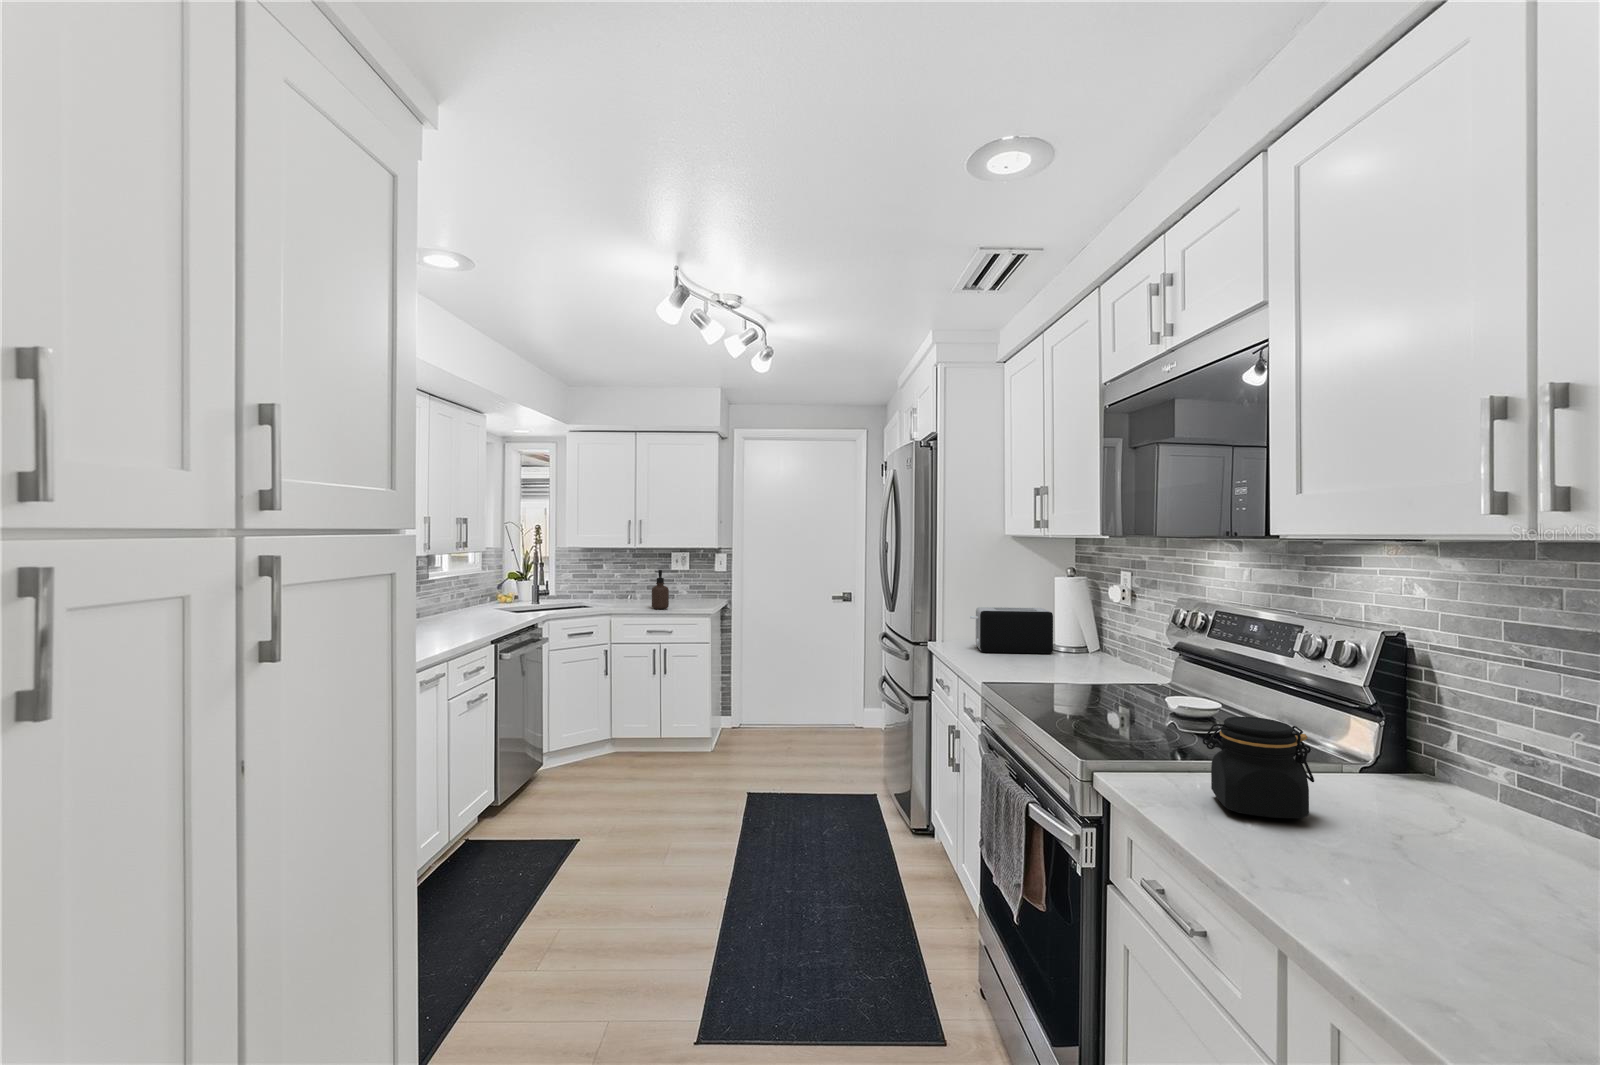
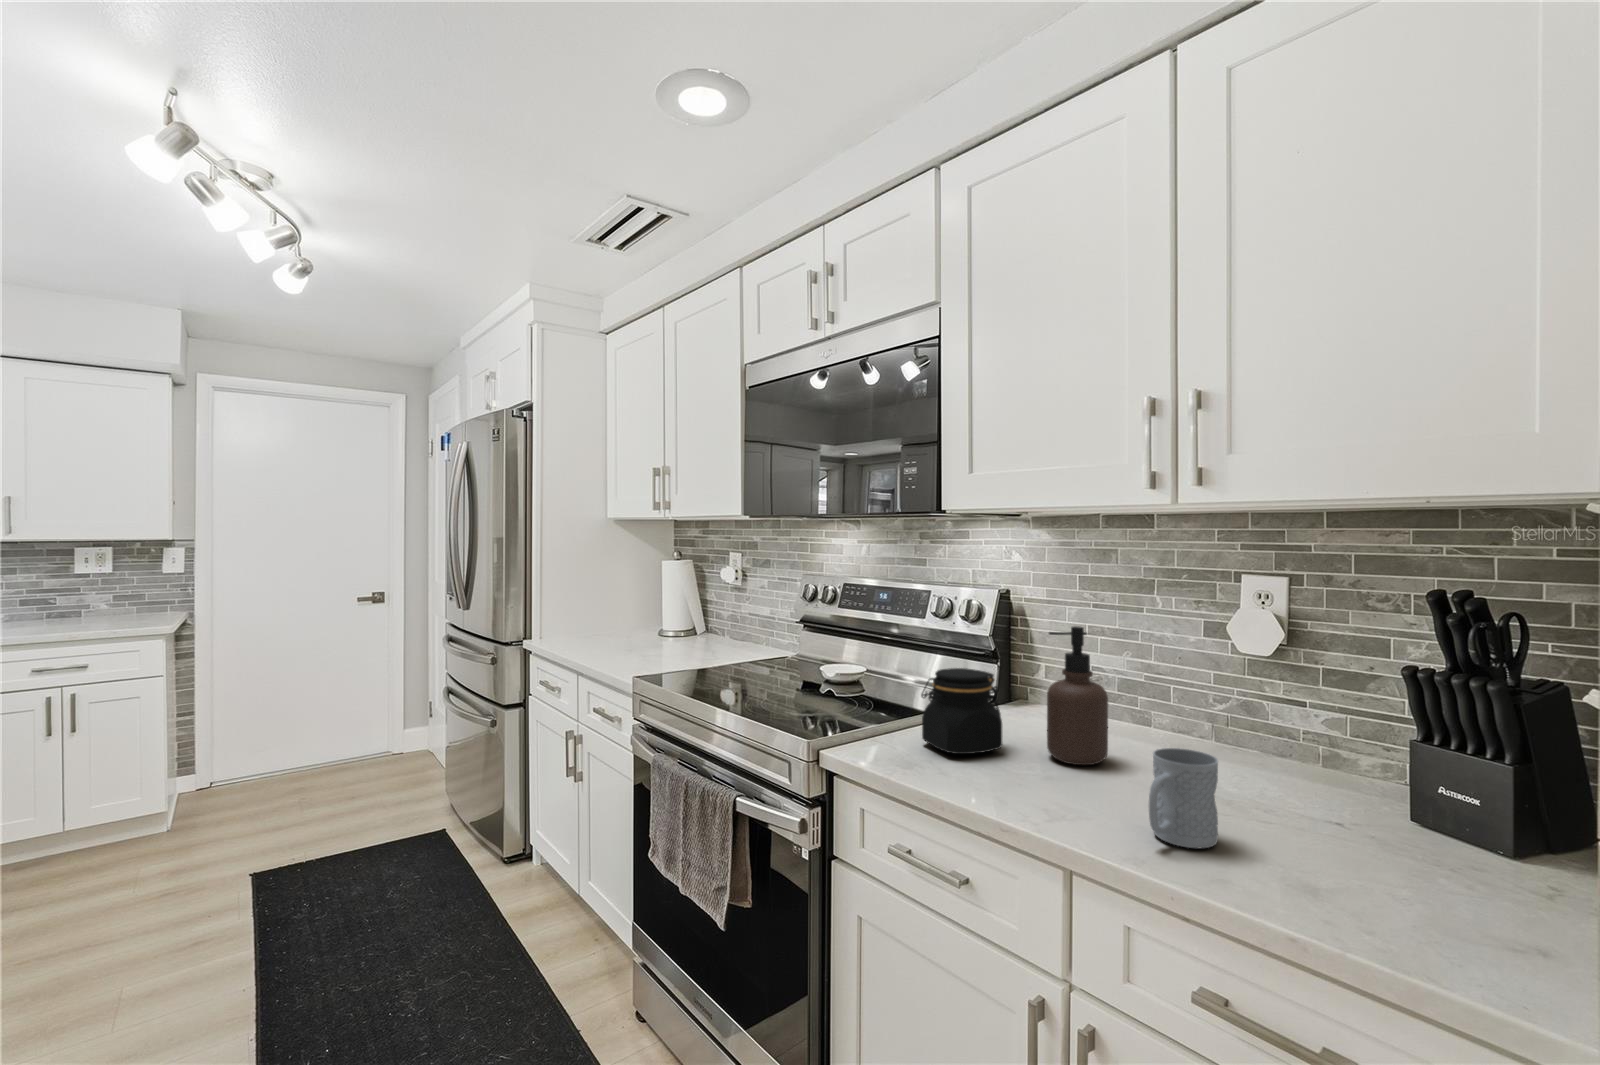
soap dispenser: present [652,570,669,609] -> present [1047,626,1108,765]
toaster: present [970,607,1053,654] -> none [580,594,668,645]
mug: none [1372,851,1500,990] -> present [1149,748,1218,848]

